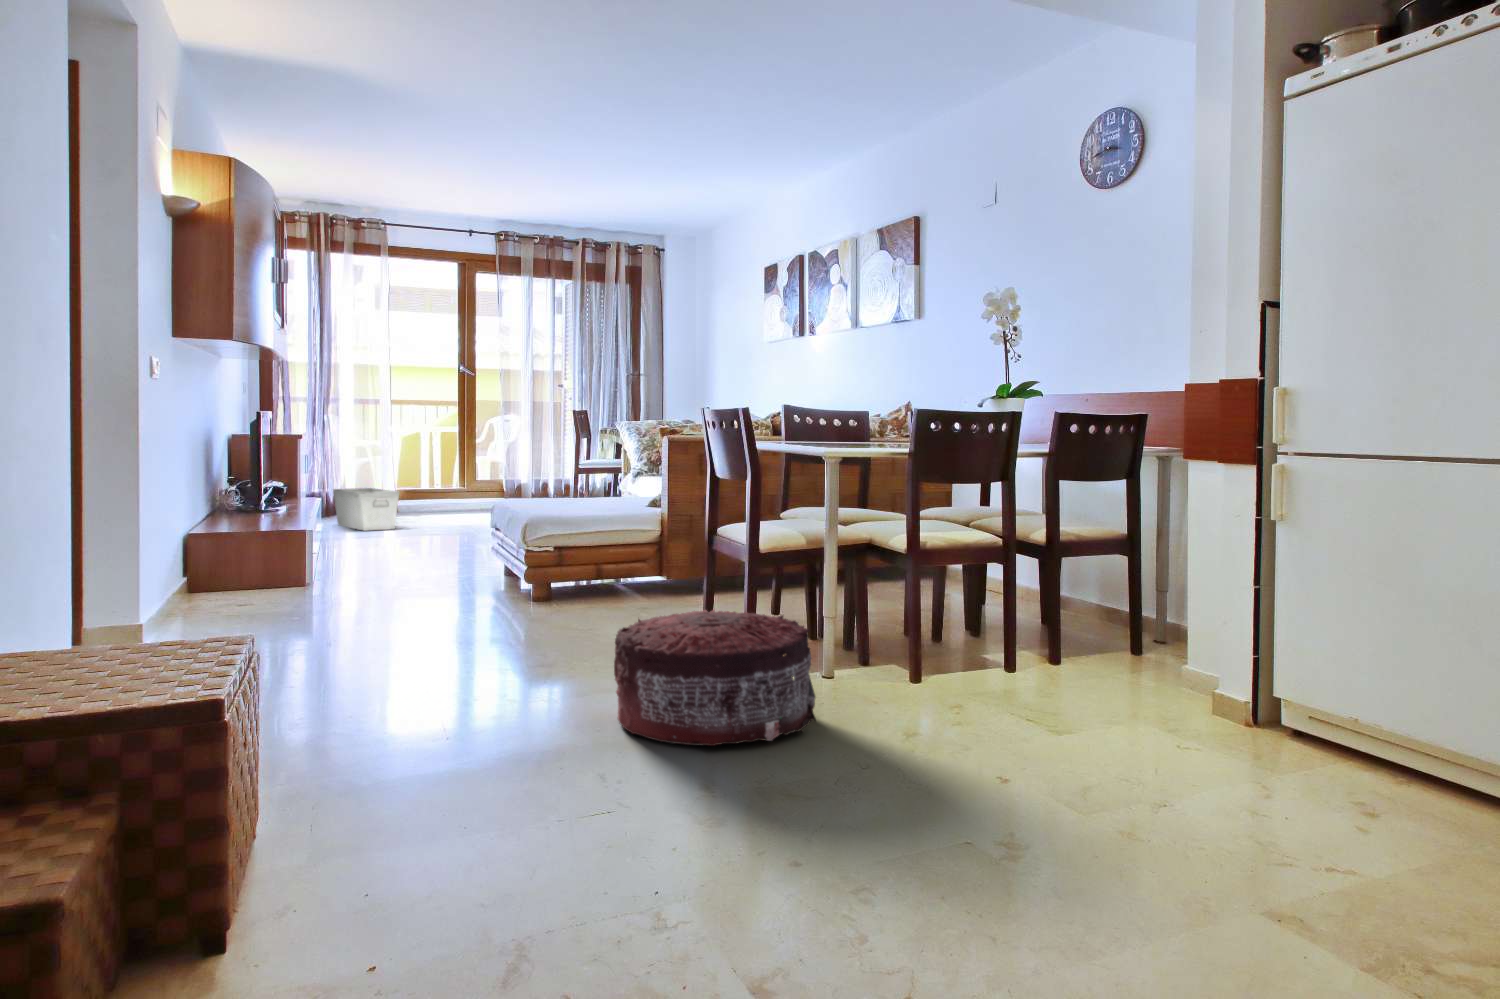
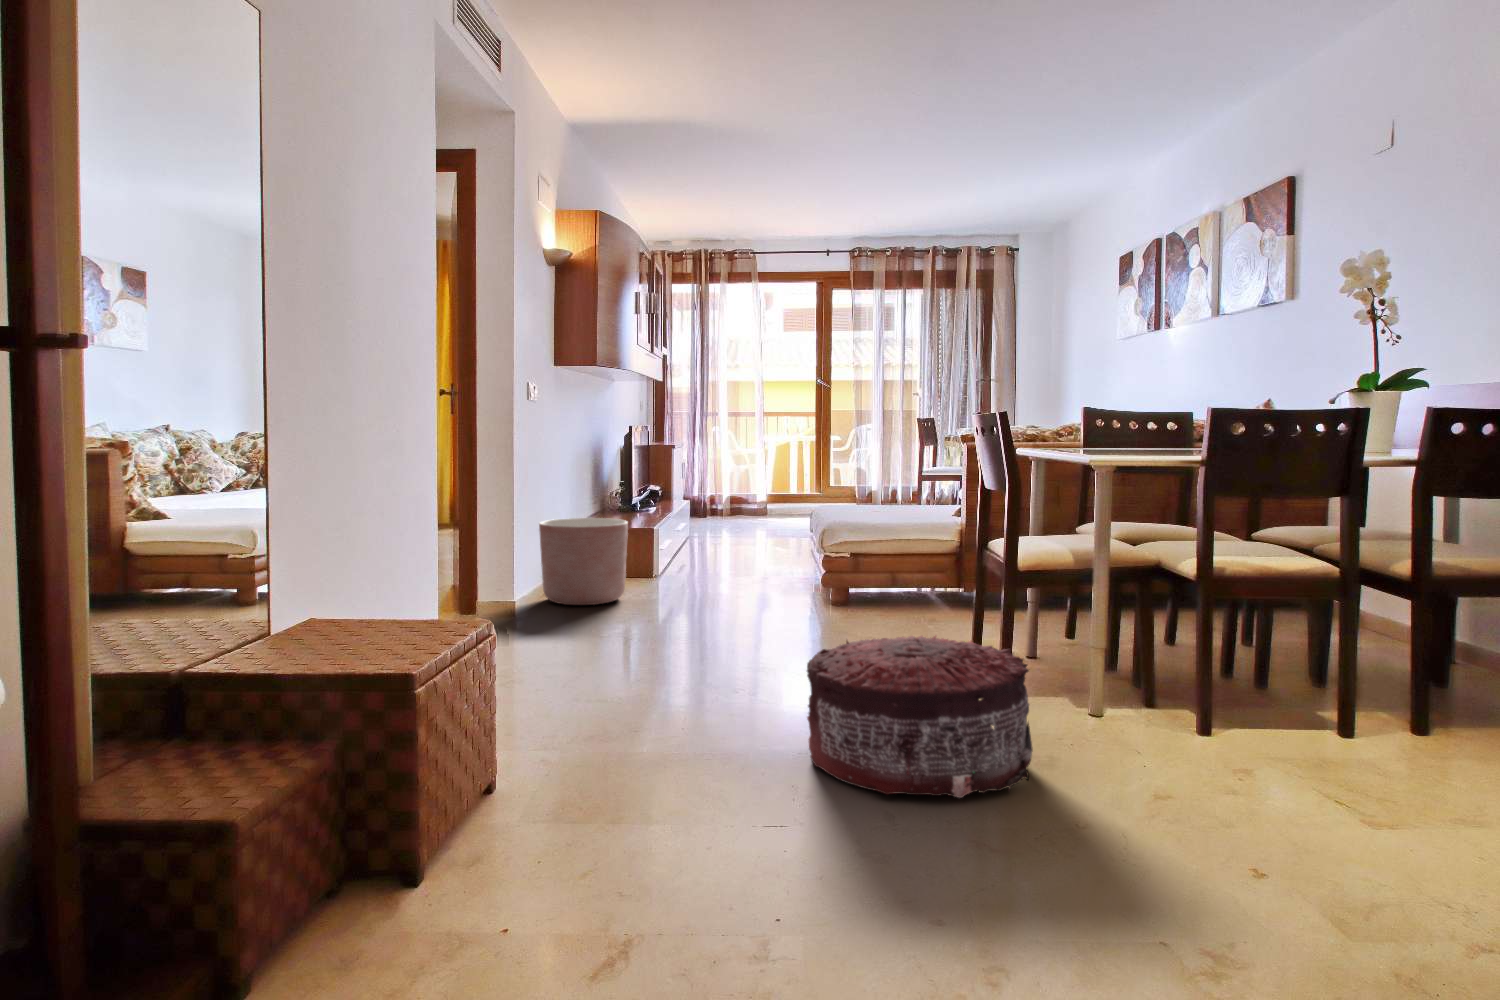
storage bin: present [333,488,399,531] -> none [707,491,759,529]
planter: none [196,517,308,616] -> present [539,518,628,605]

